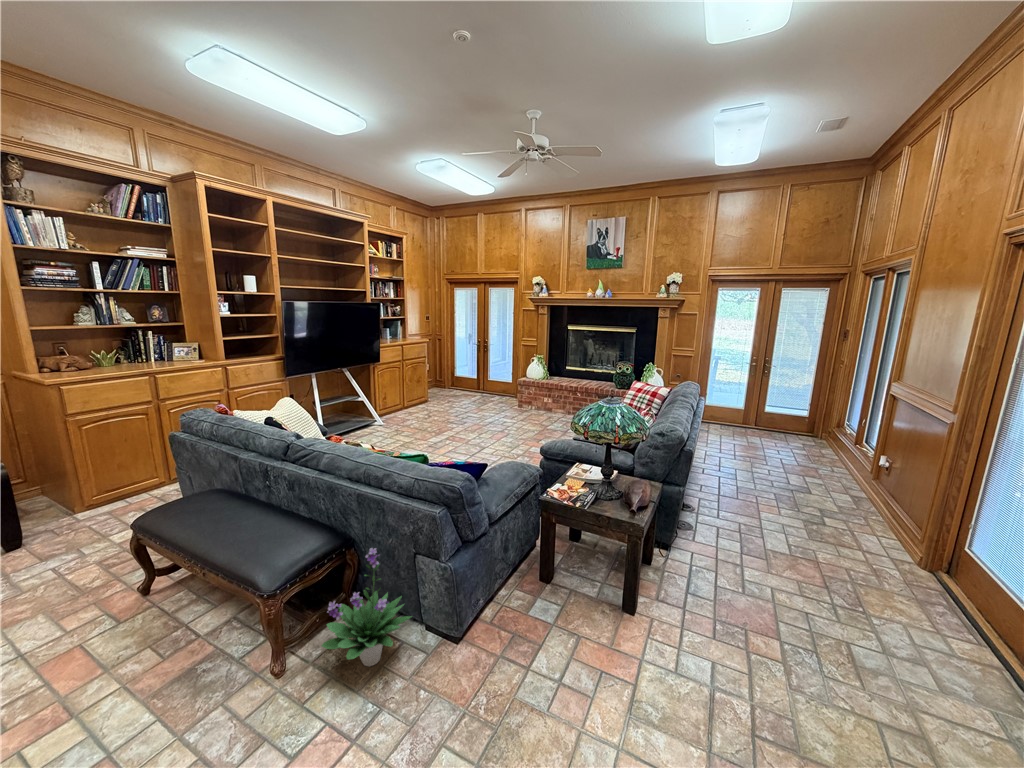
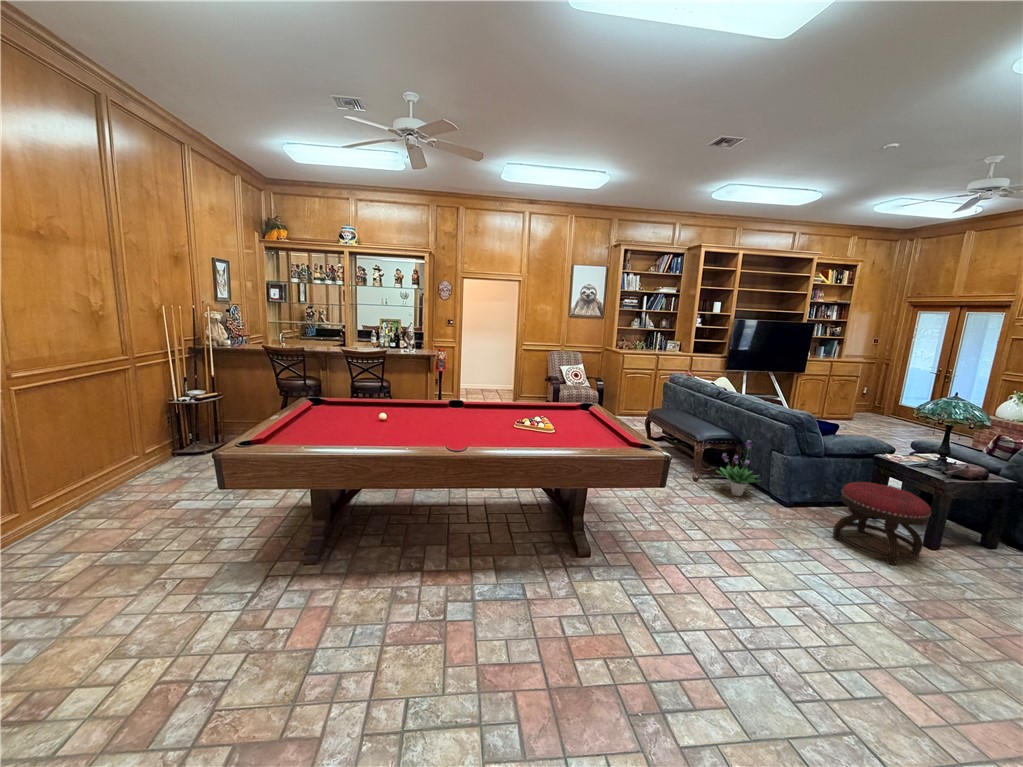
ottoman: none [540,548,652,697] -> present [833,482,931,565]

